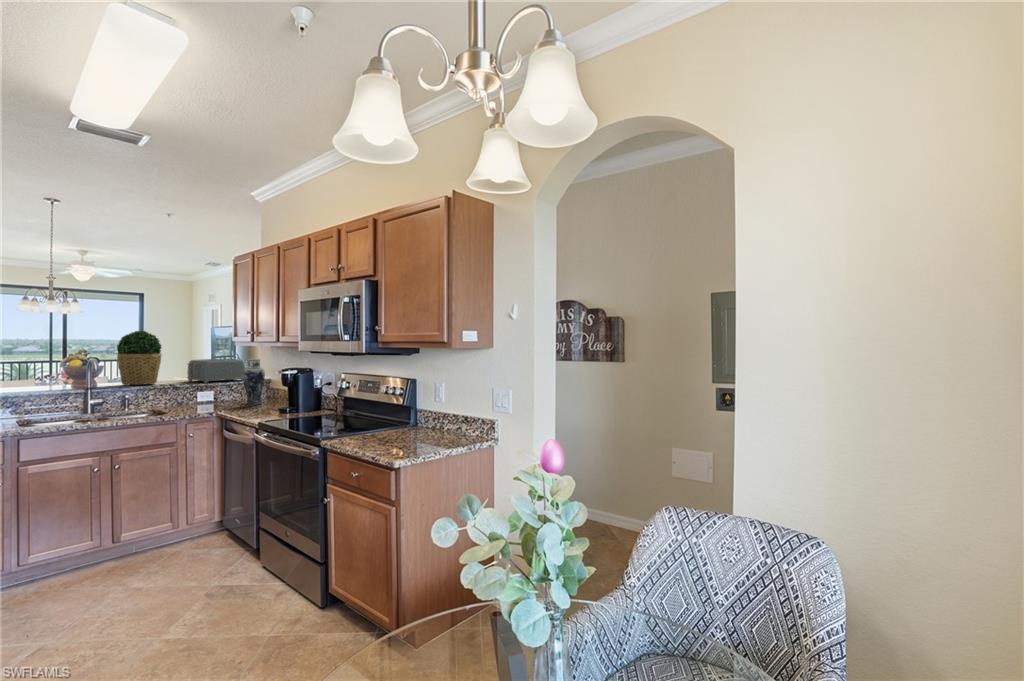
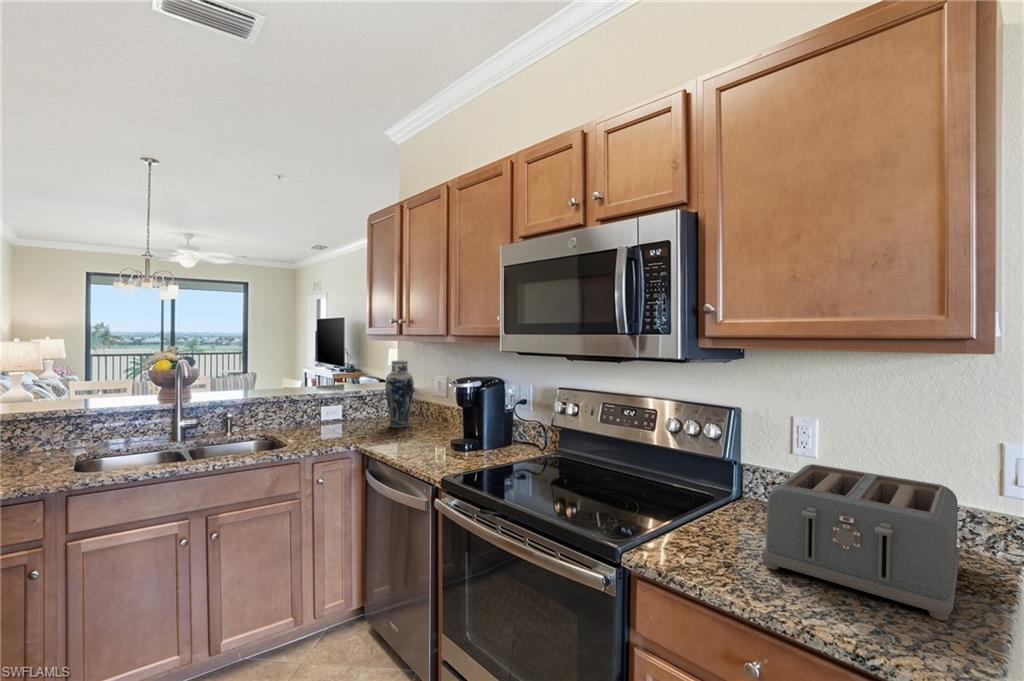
potted plant: present [117,331,161,386] -> none [217,319,277,398]
toaster: present [187,359,245,383] -> present [762,464,960,621]

